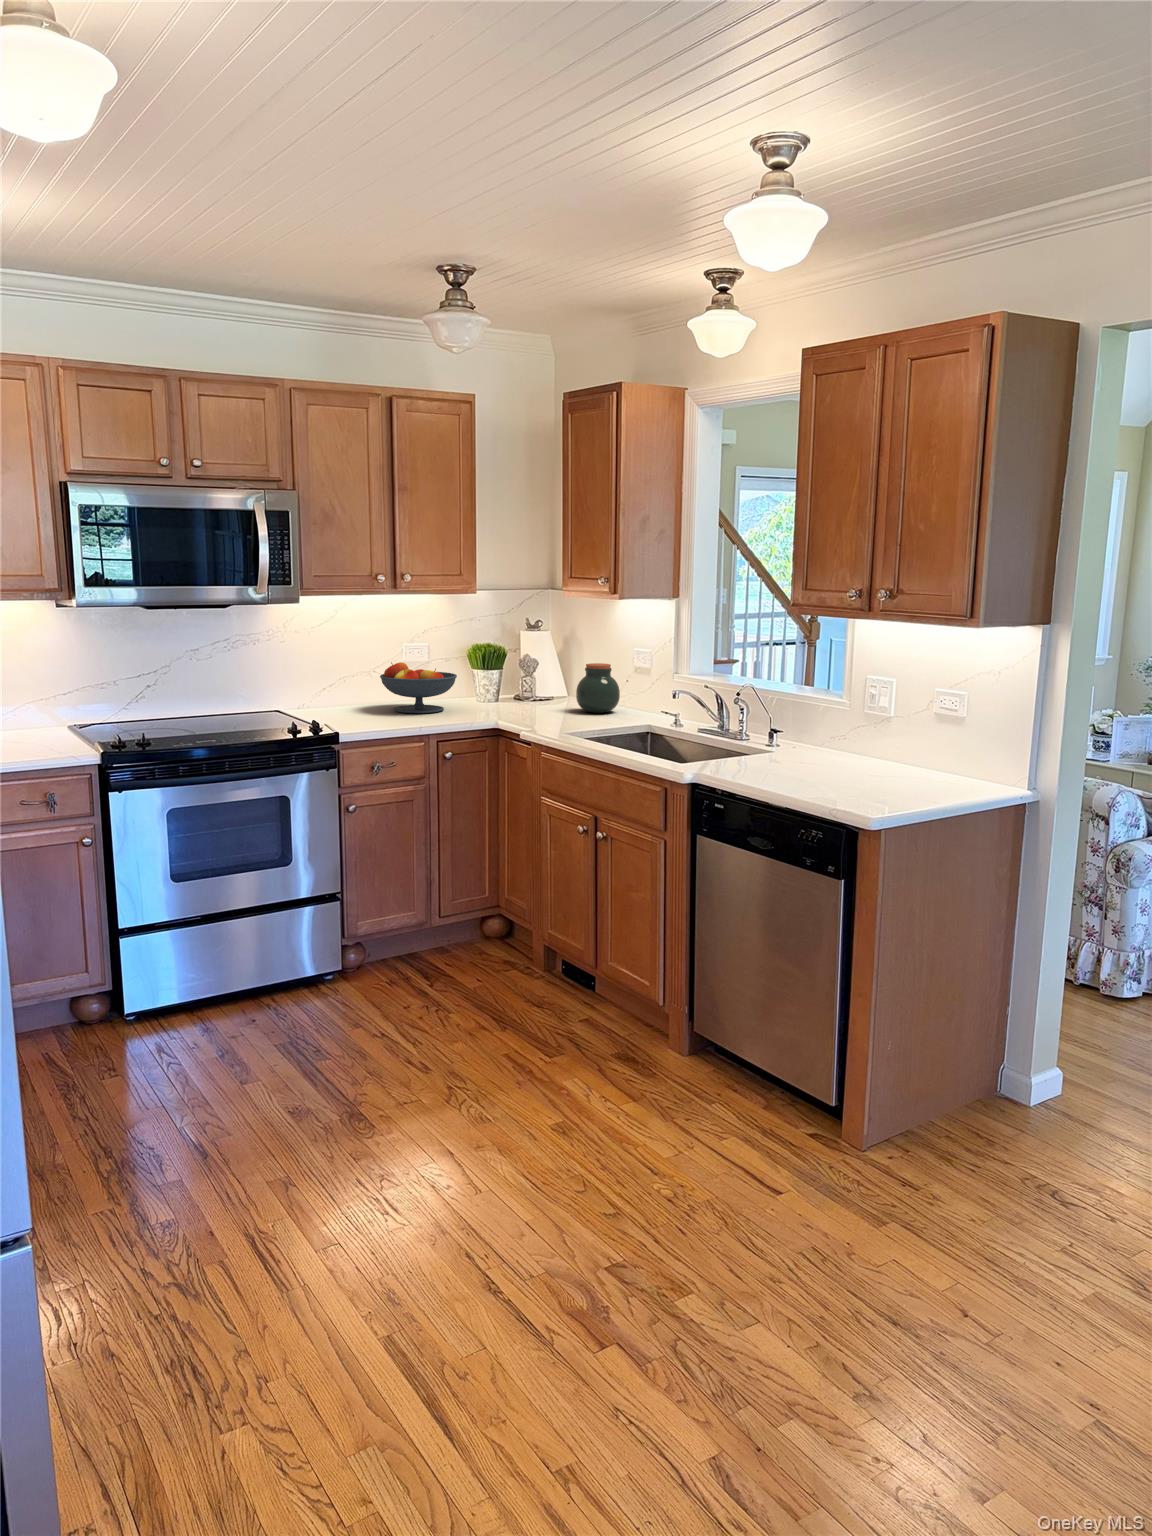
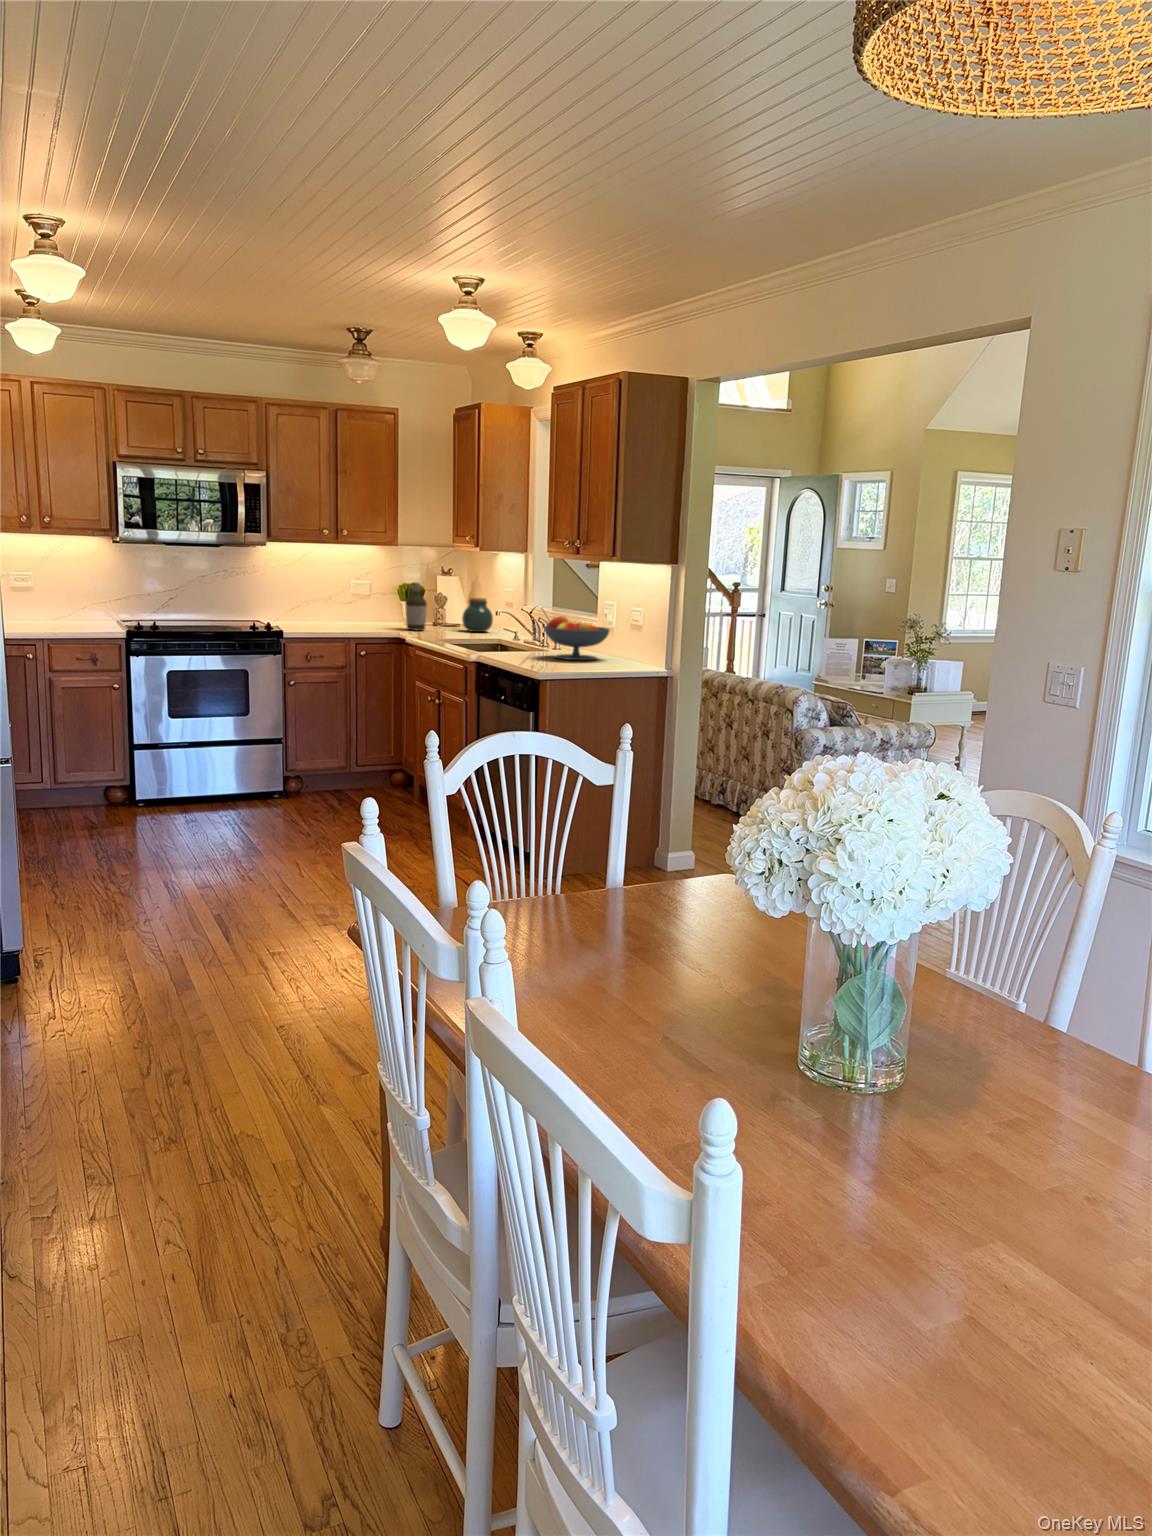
bottle: none [497,646,530,716] -> present [405,582,427,631]
fruit bowl: present [380,662,457,713] -> present [544,616,610,660]

